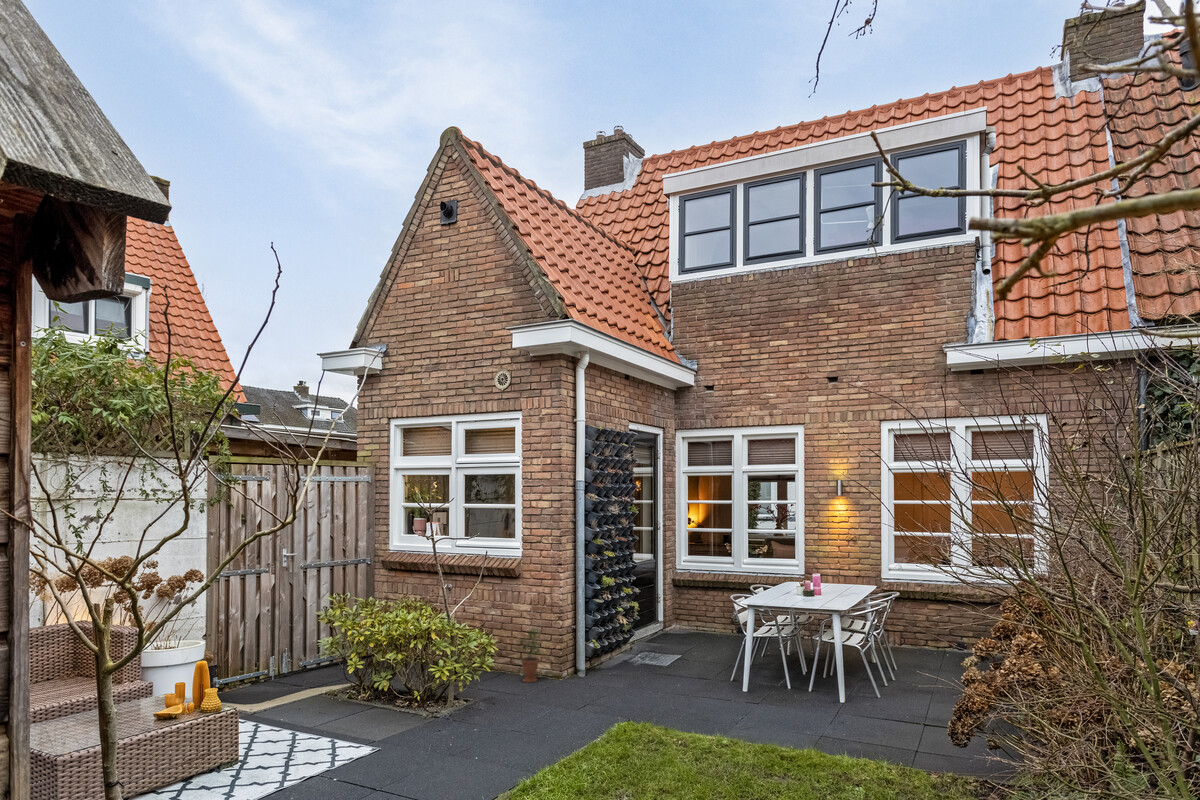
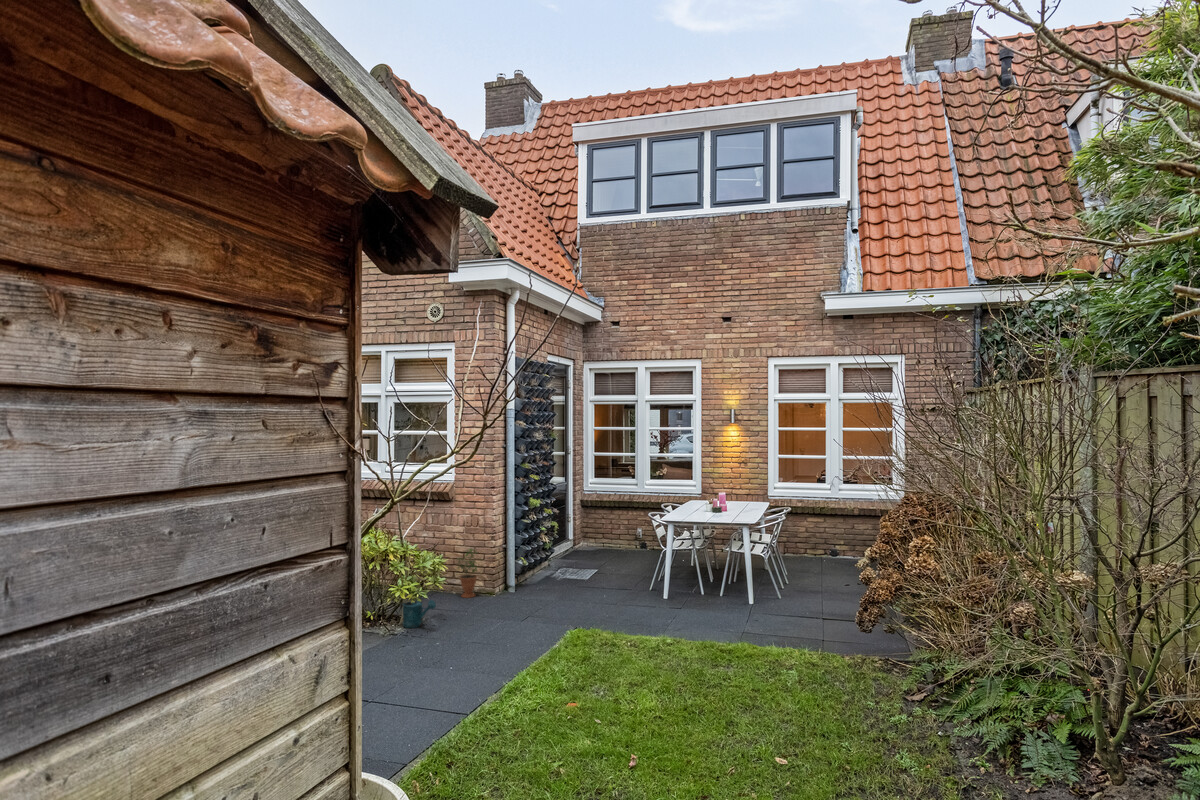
watering can: none [450,674,482,708] -> present [400,600,436,628]

